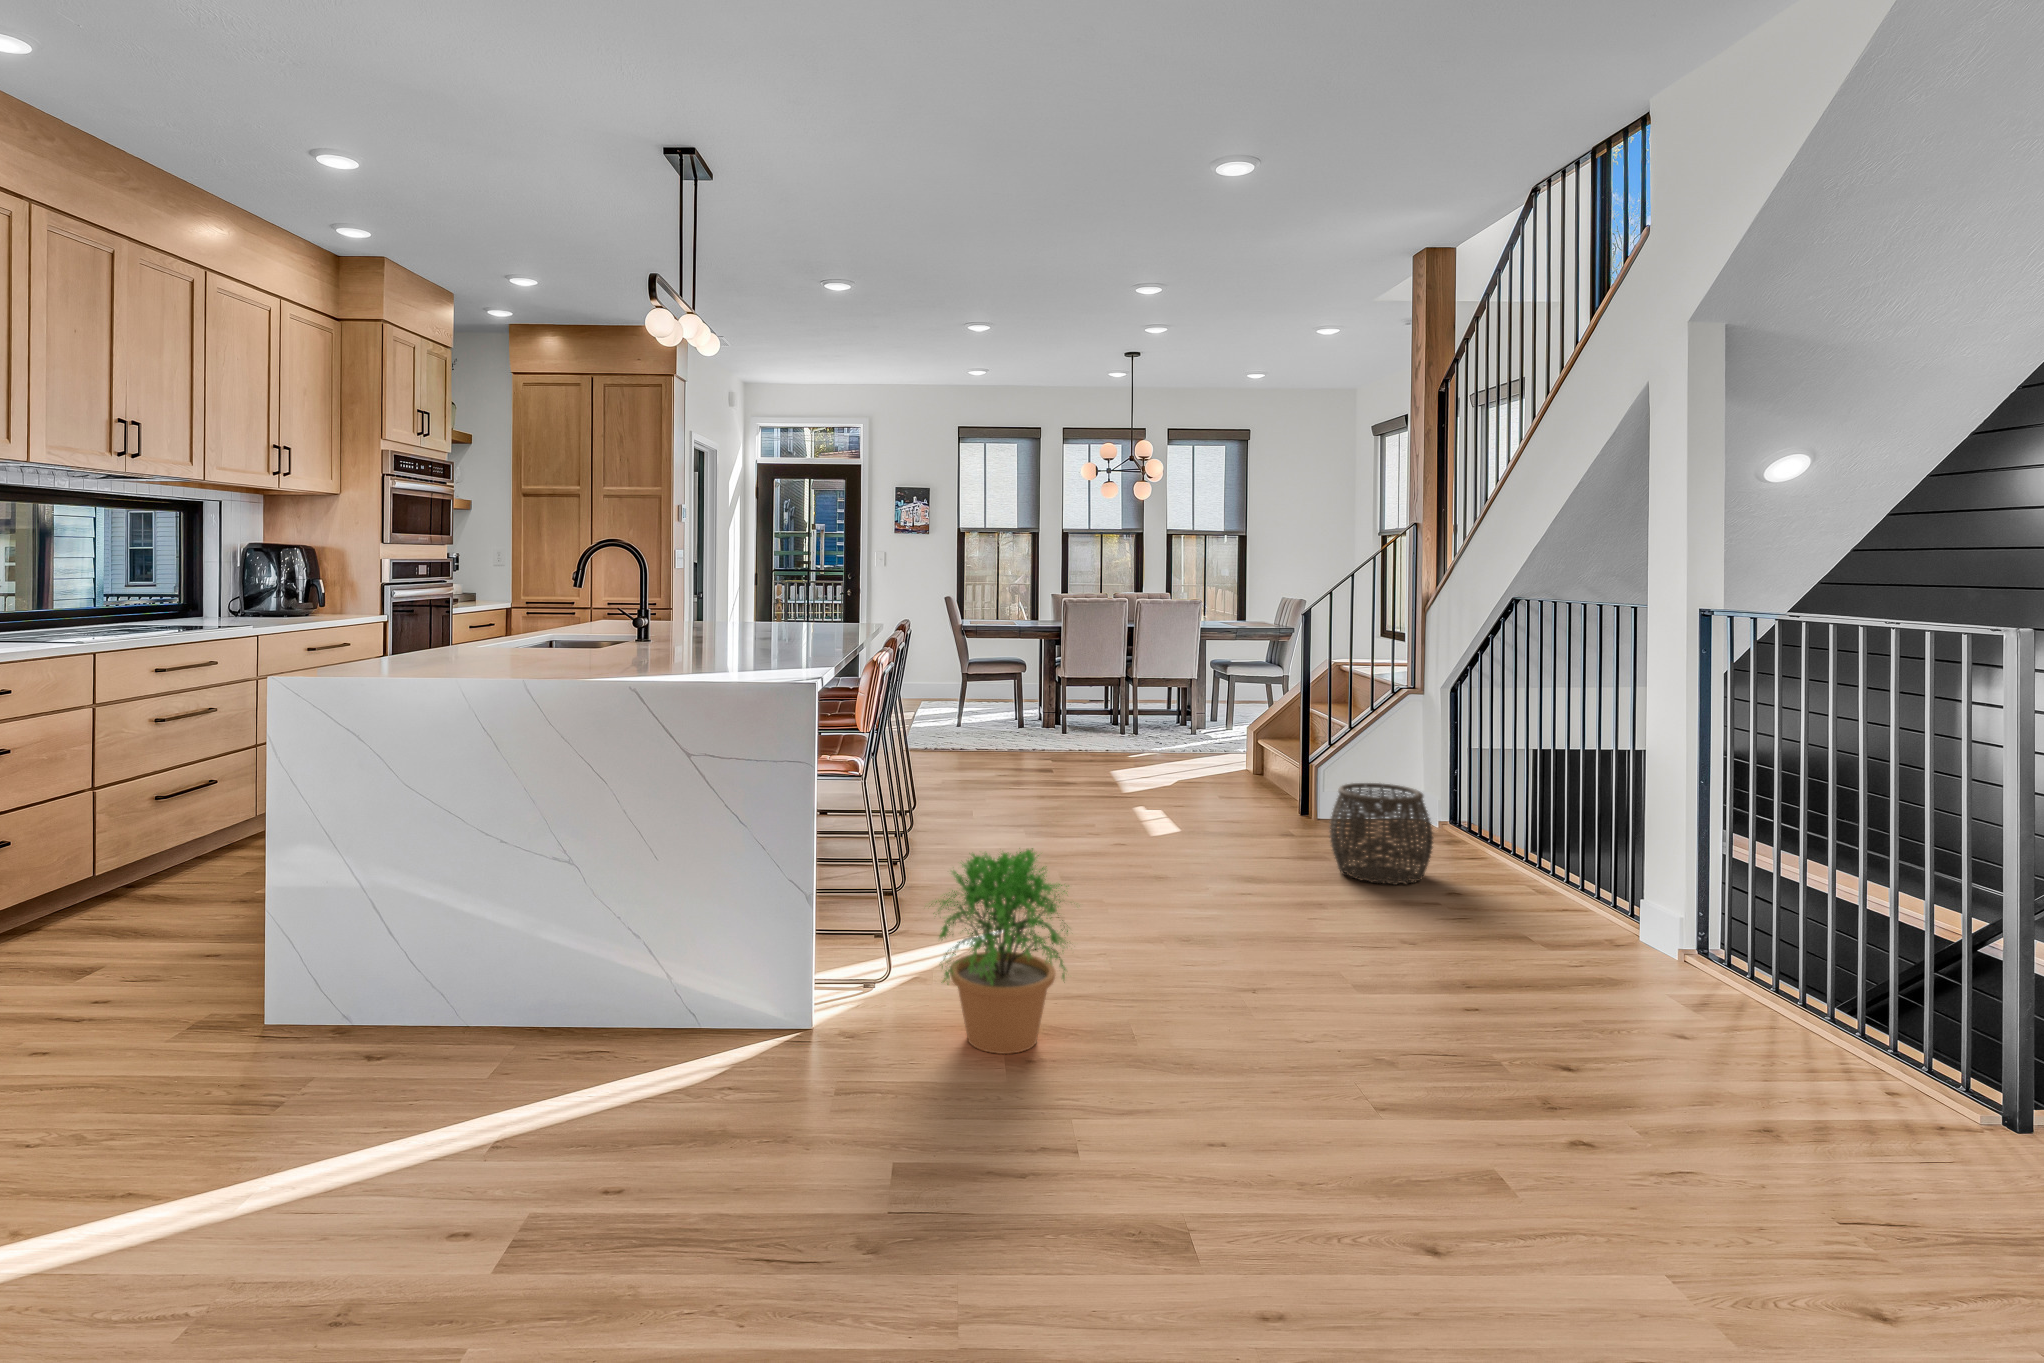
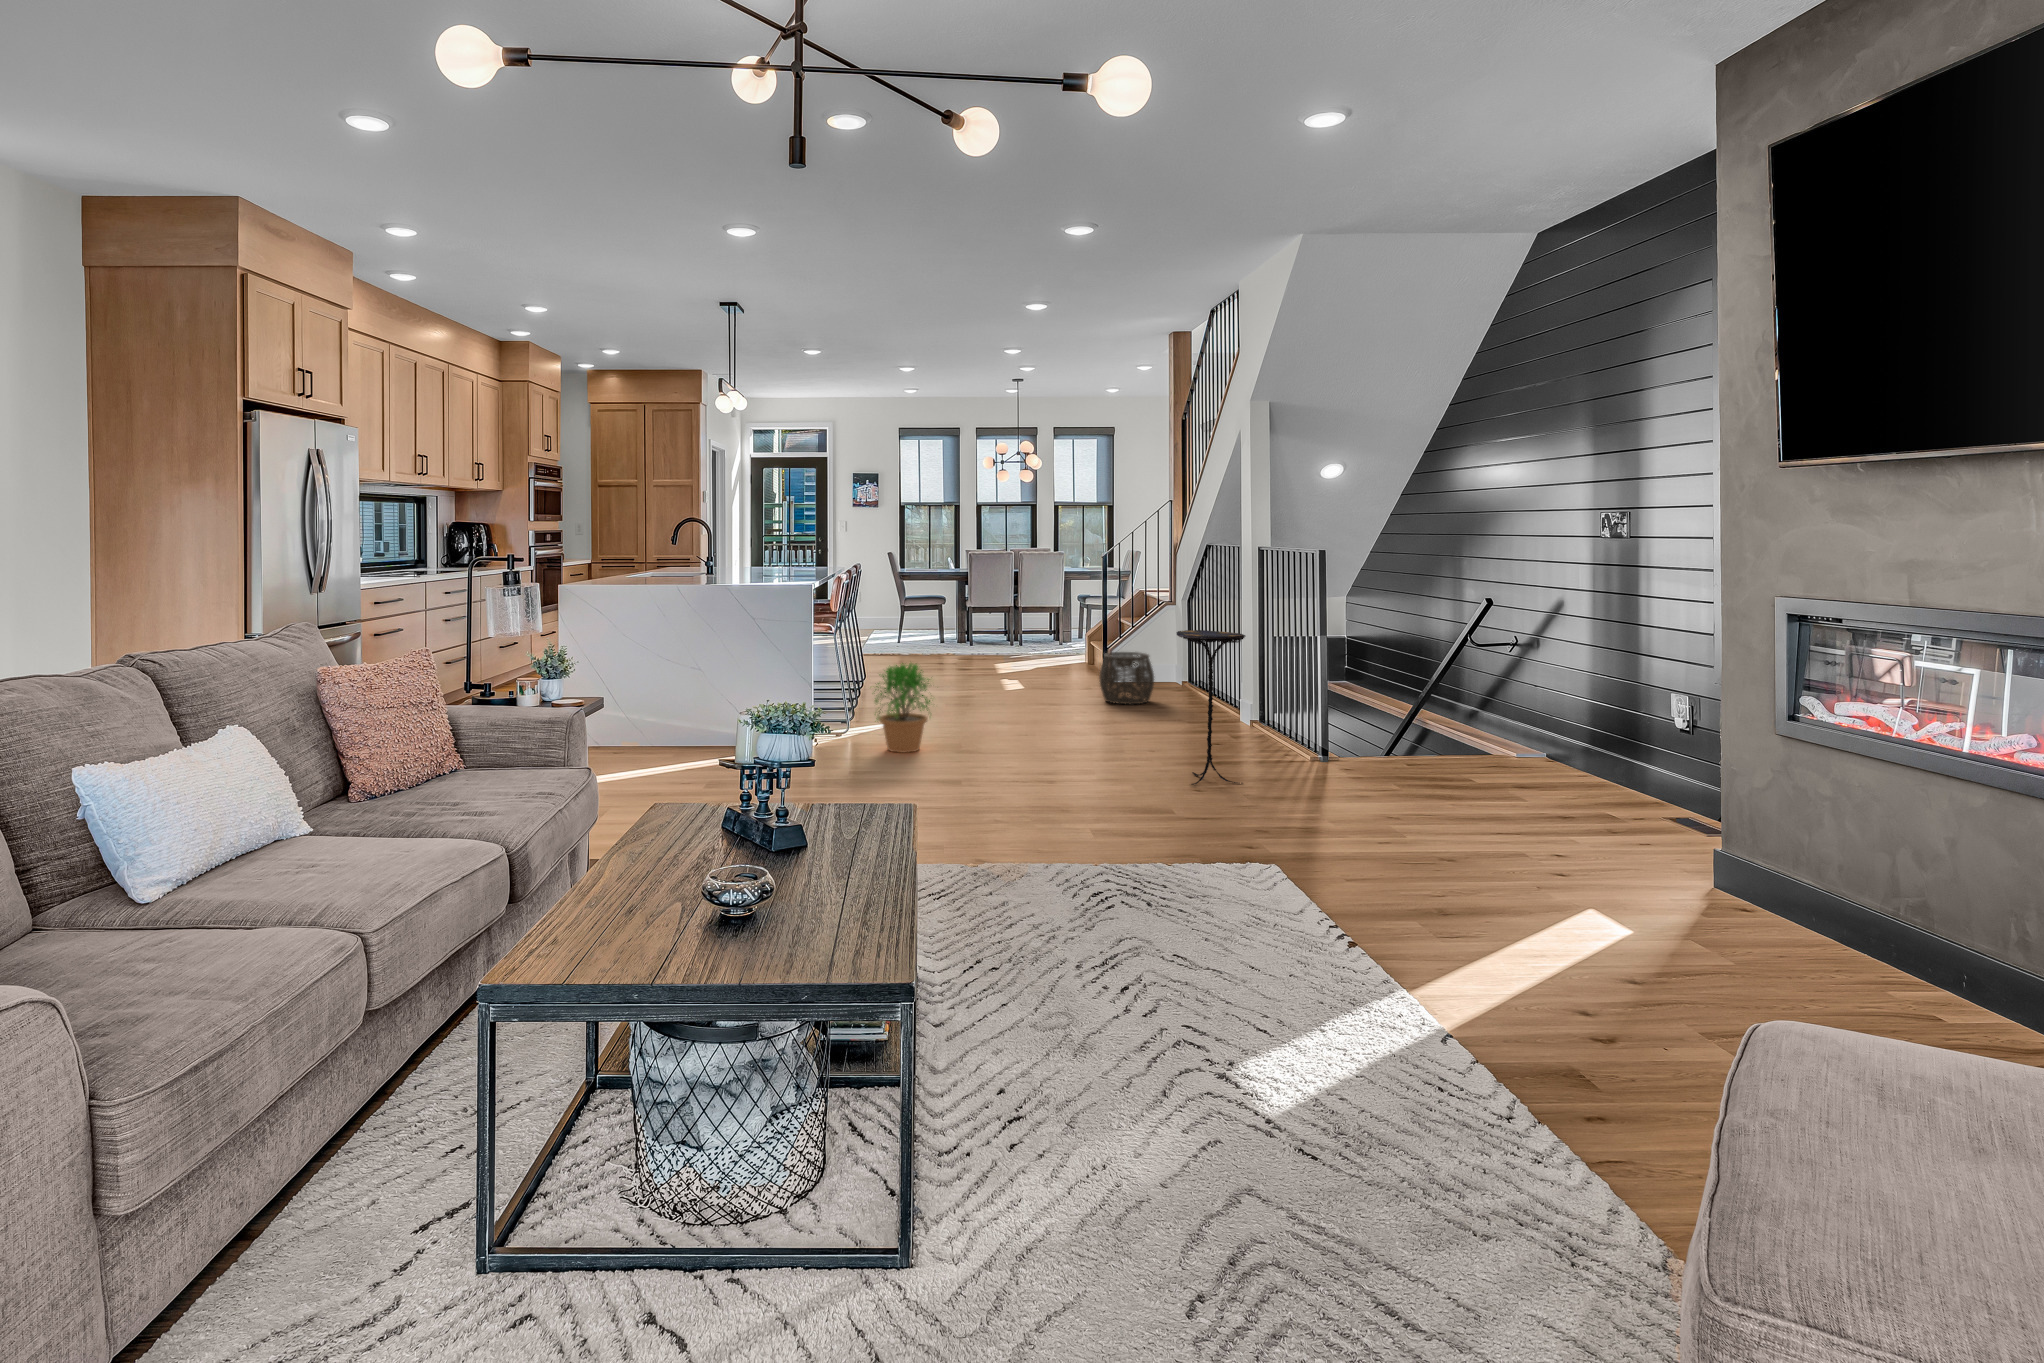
side table: none [1714,818,1934,1253] -> present [1177,630,1245,785]

